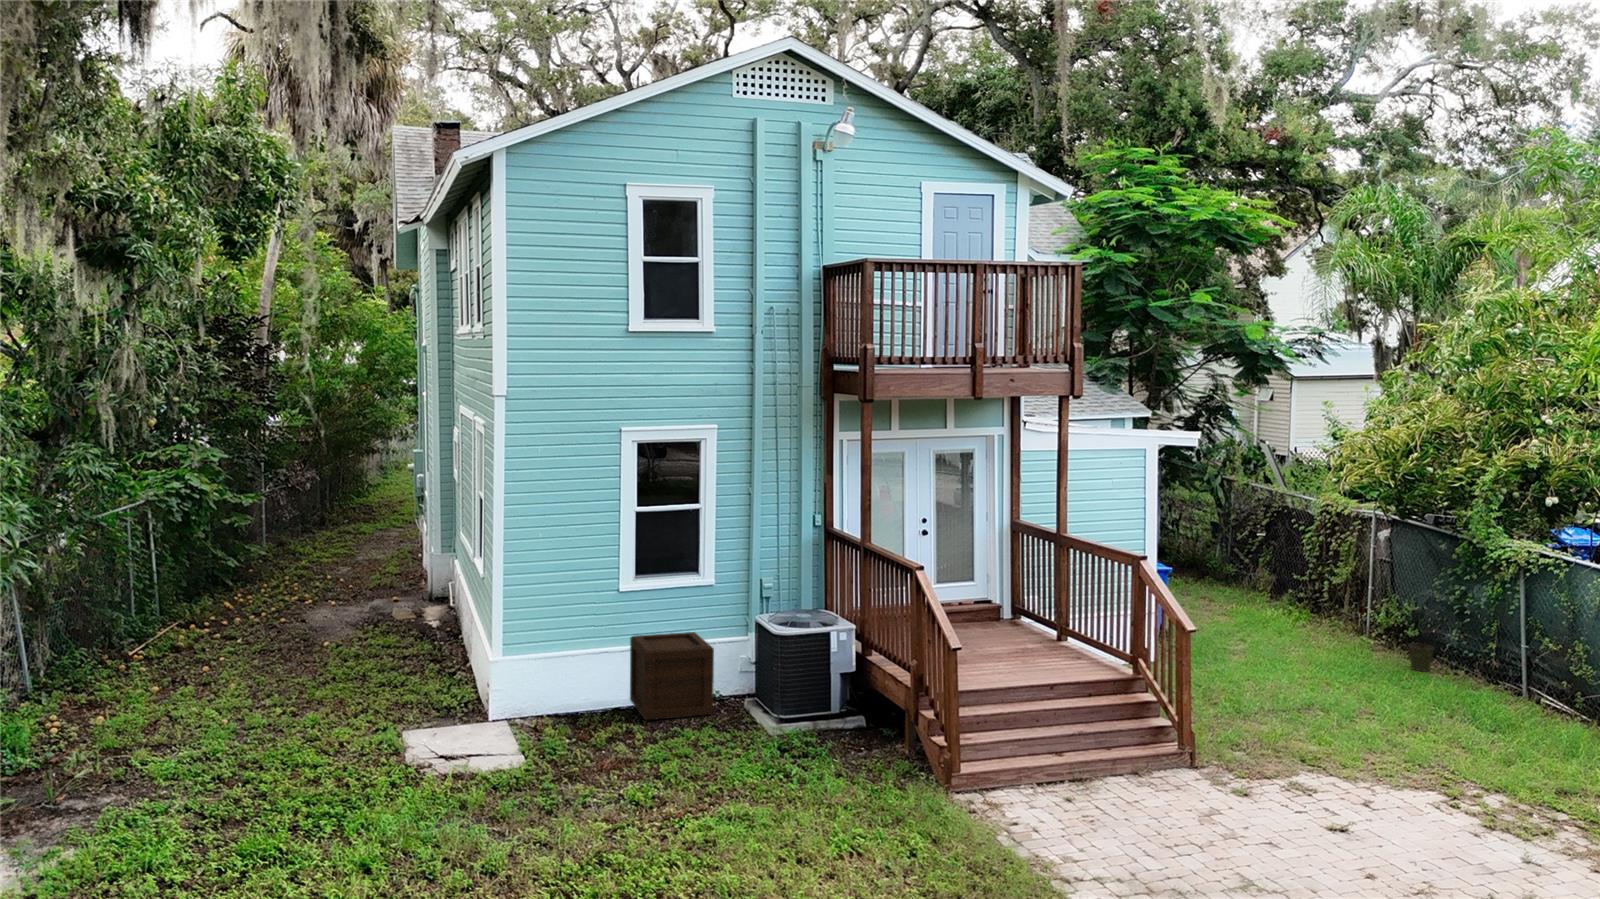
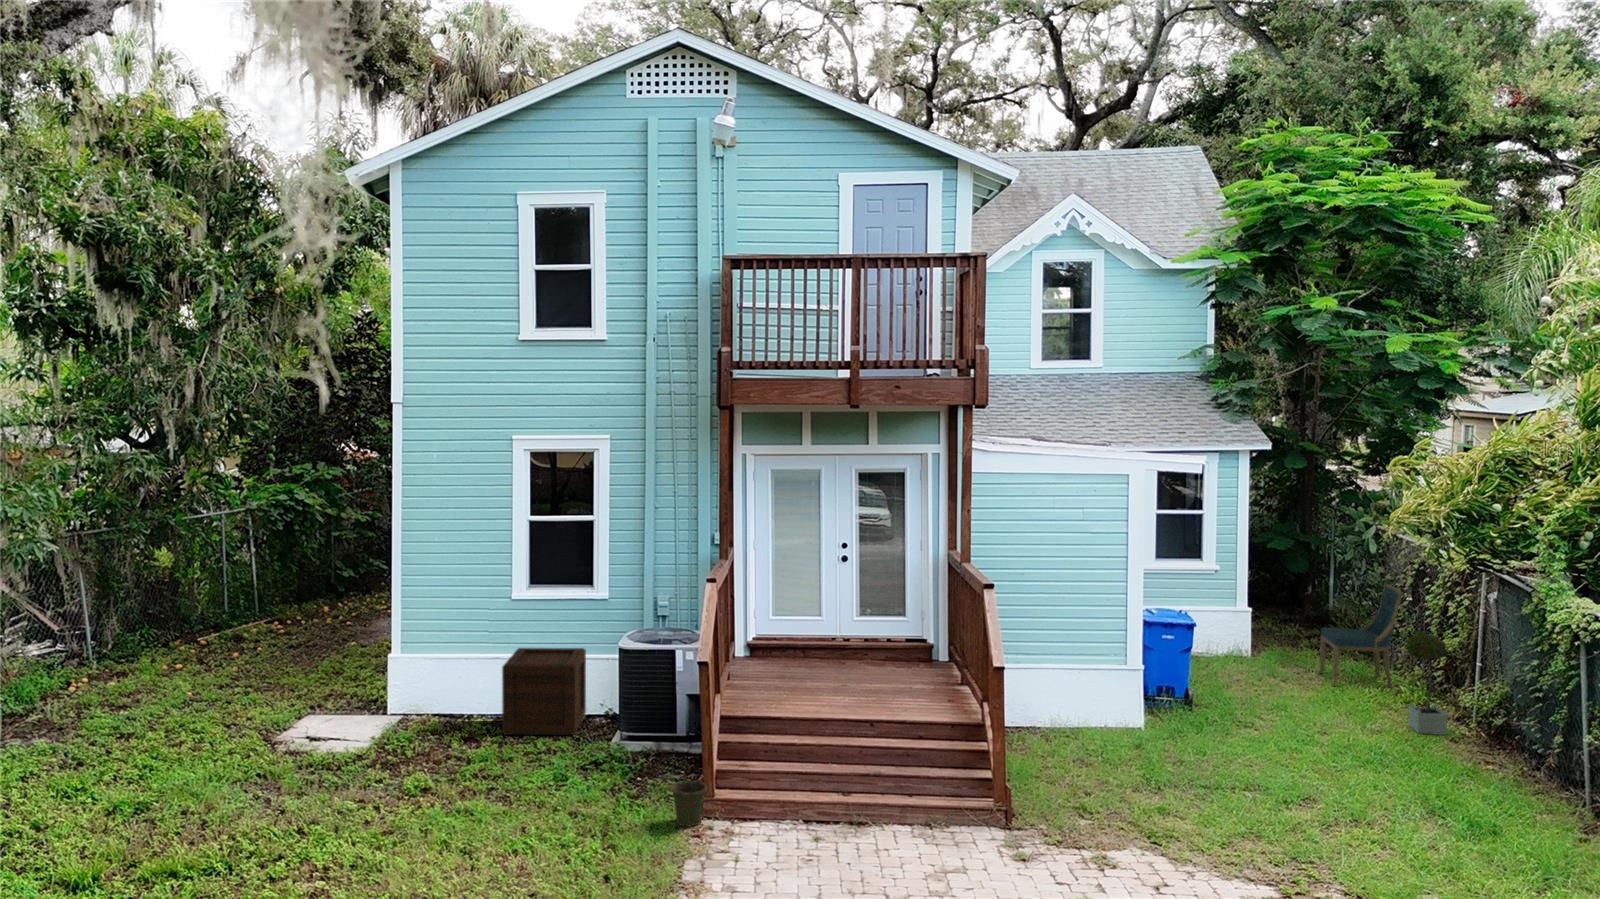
chair: none [1241,540,1314,626] -> present [1319,584,1402,688]
potted tree: none [1348,573,1383,656] -> present [1406,631,1451,735]
bucket: present [1408,642,1434,671] -> present [671,780,707,827]

